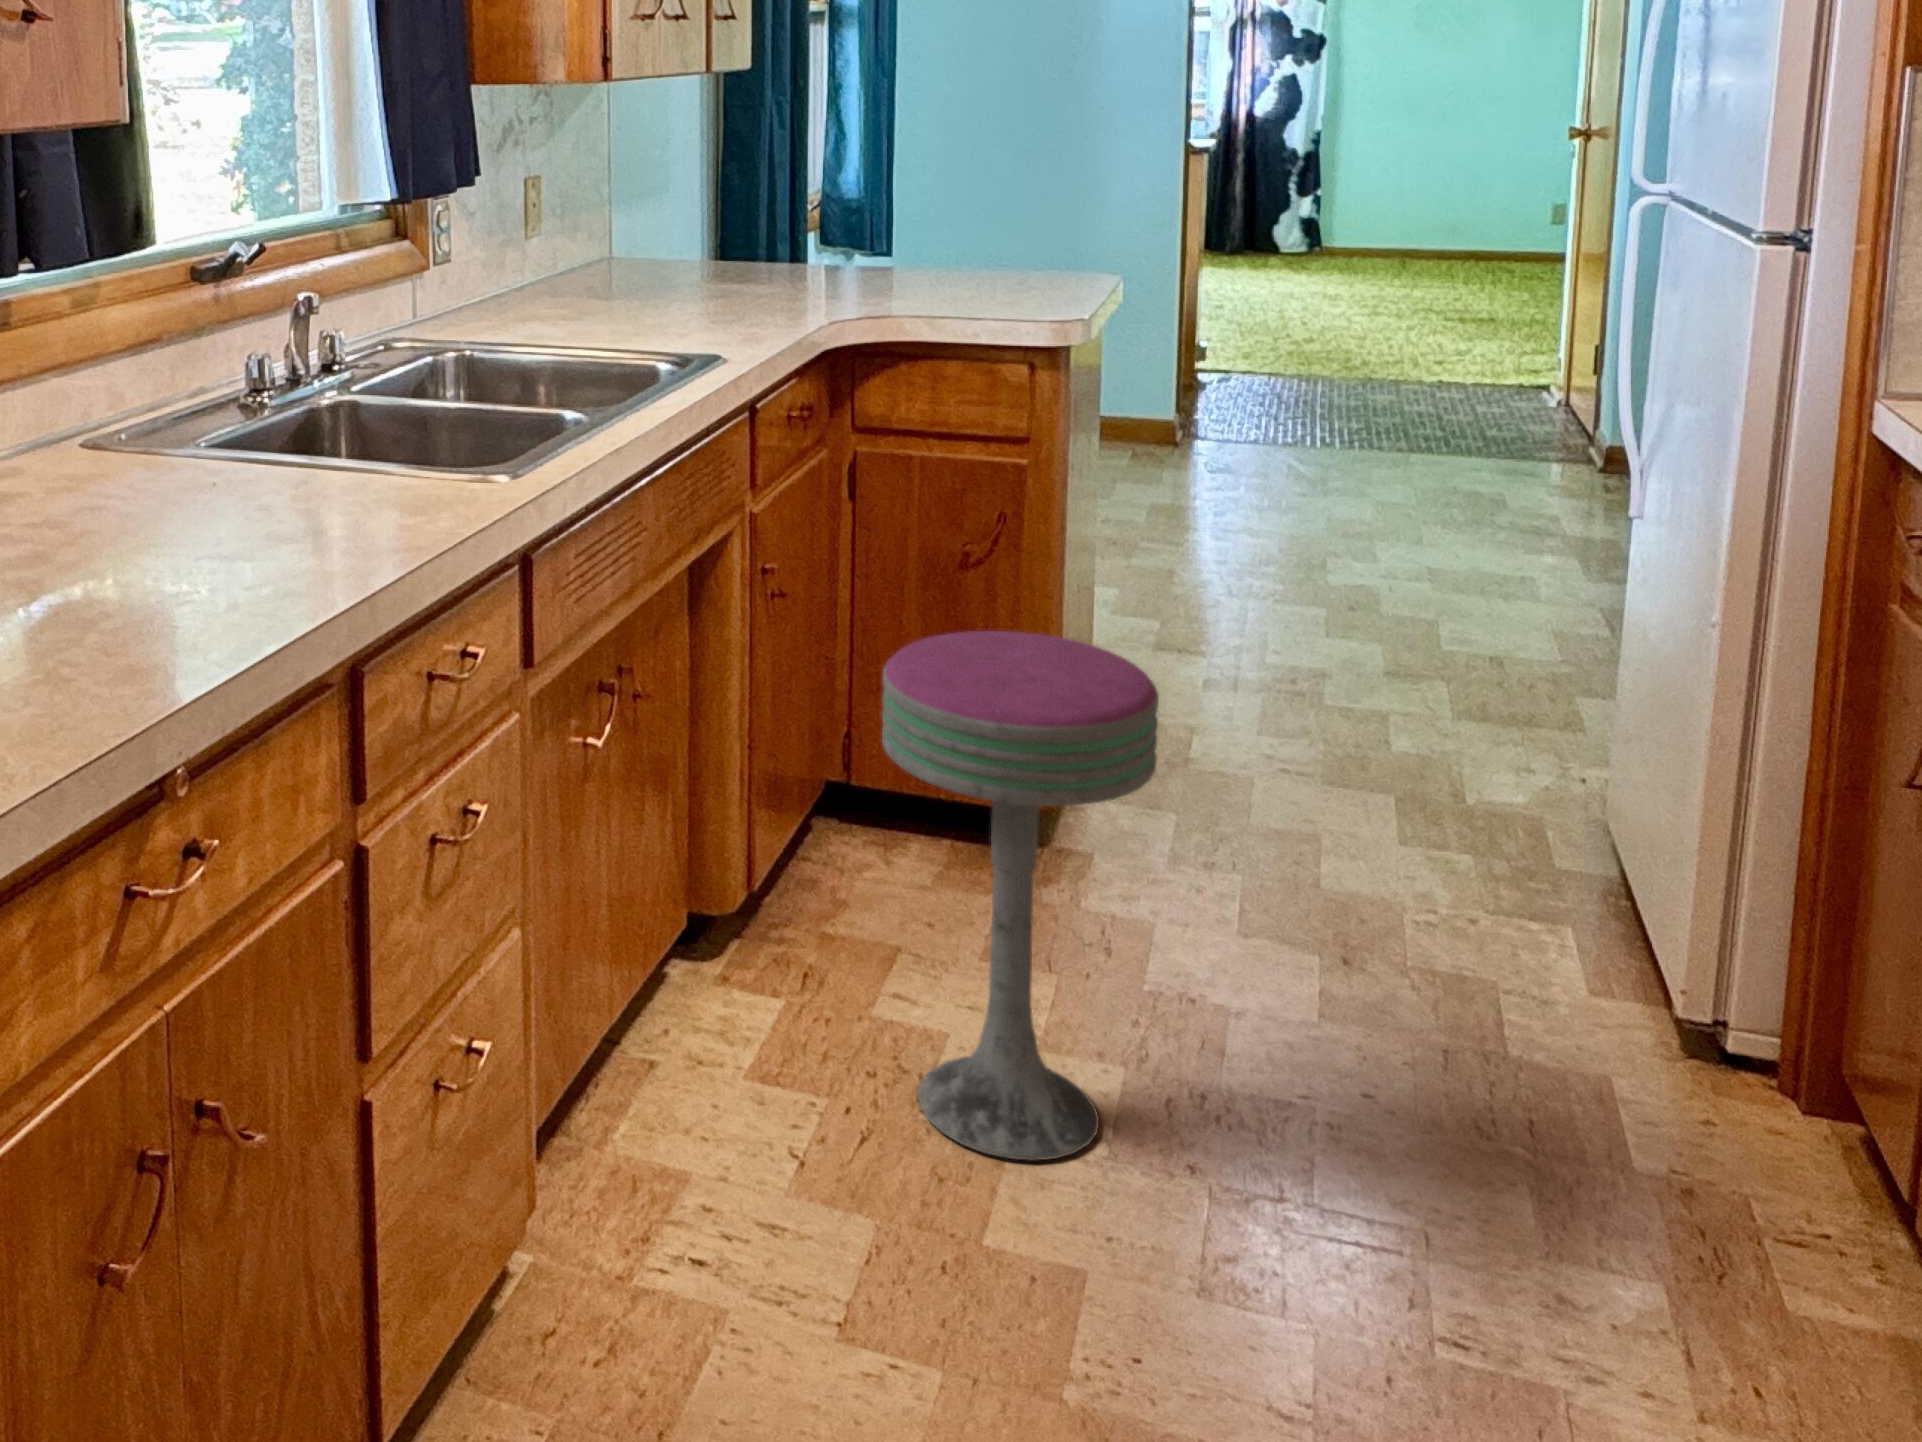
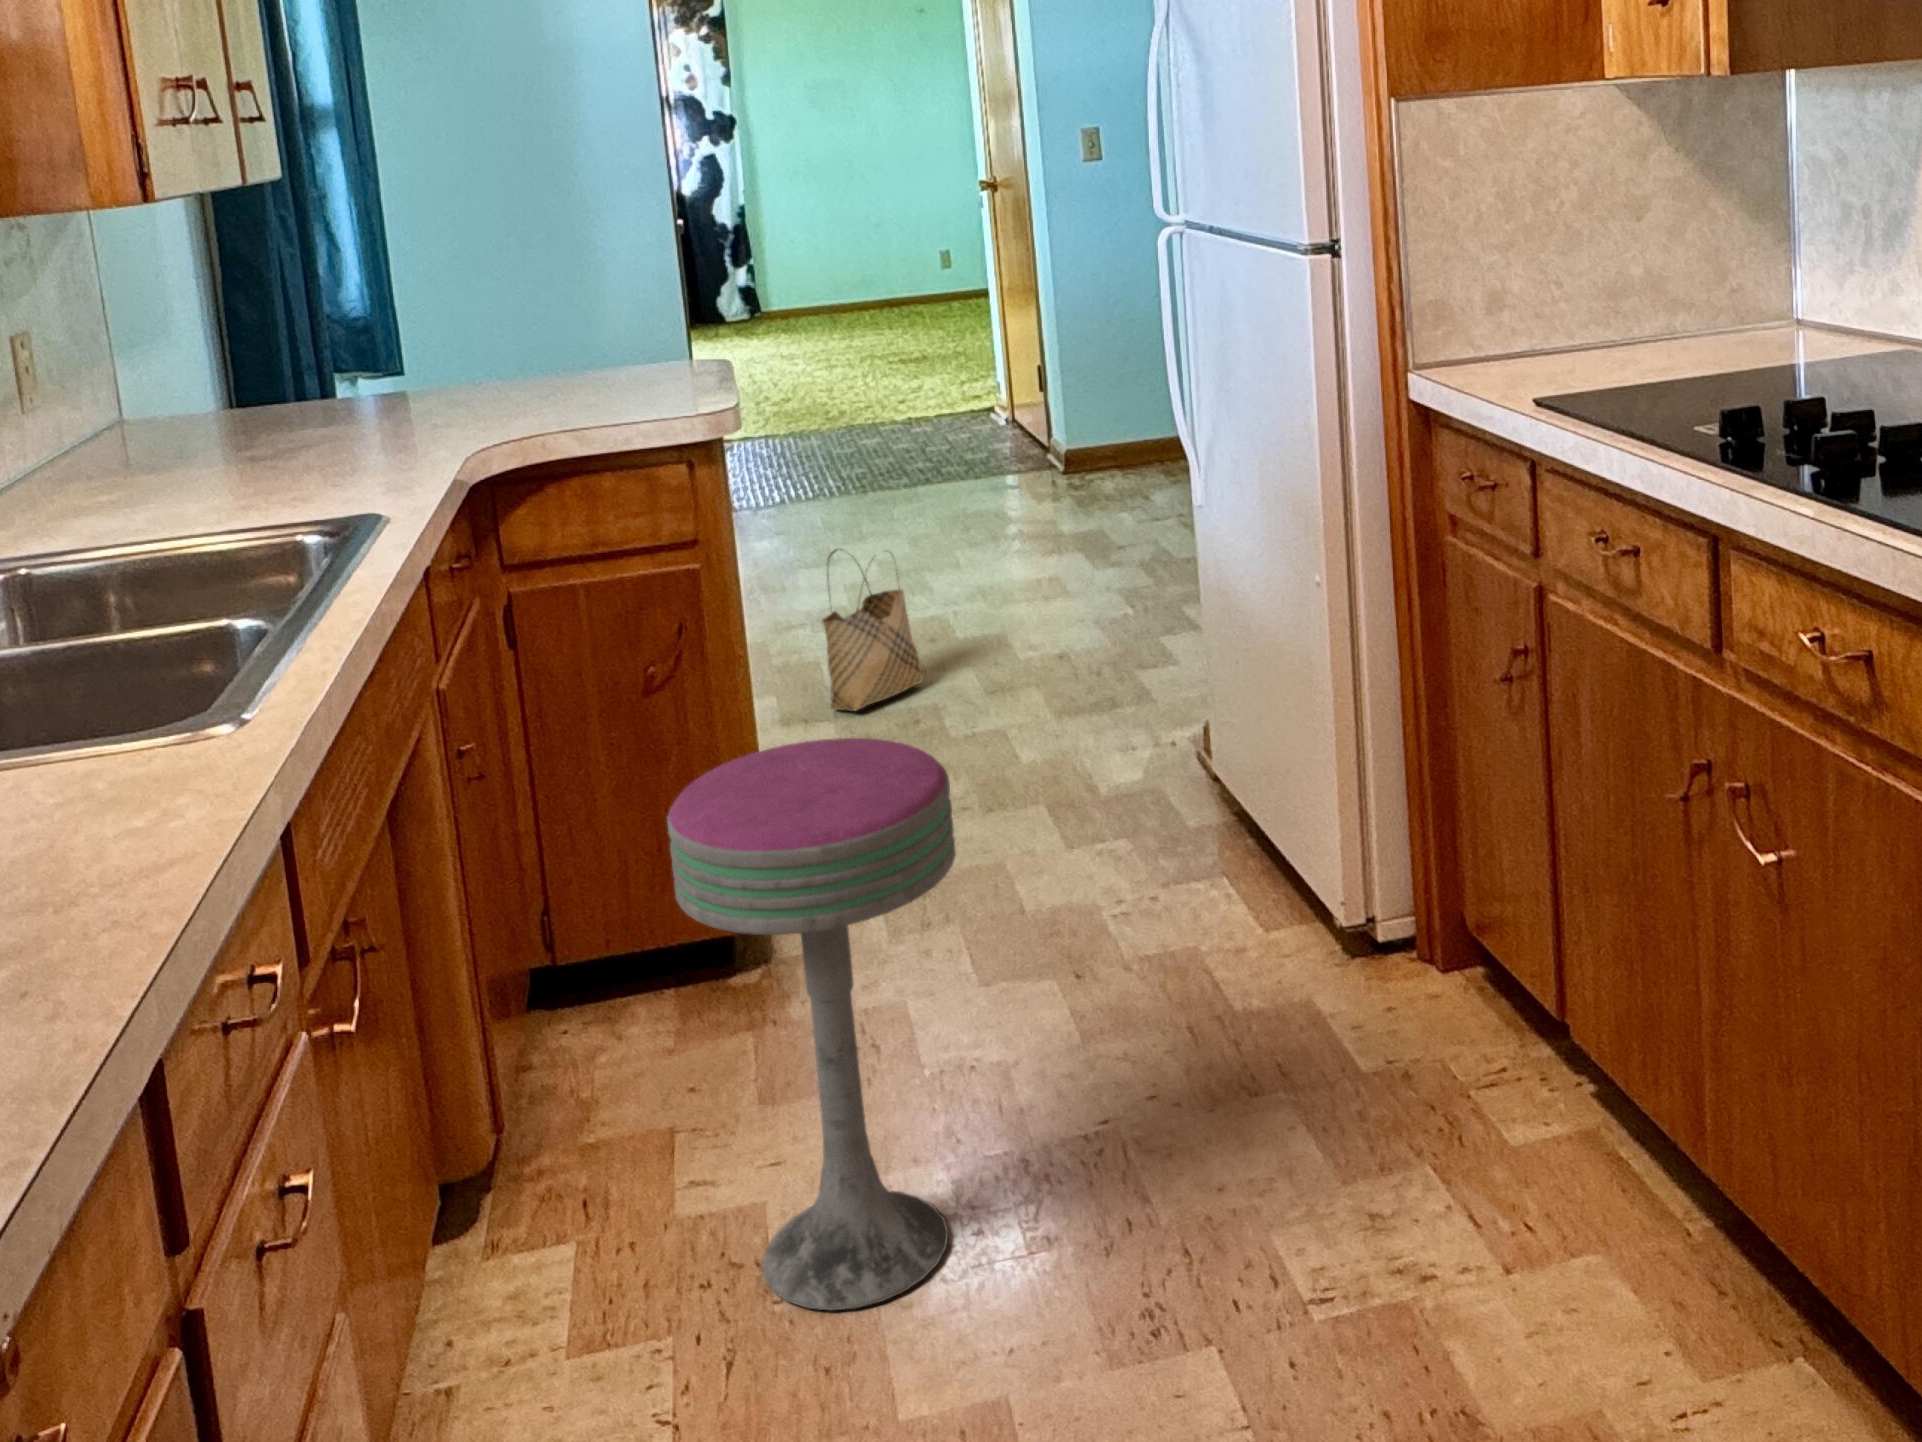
woven basket: none [1211,484,1321,649] -> present [823,549,923,711]

